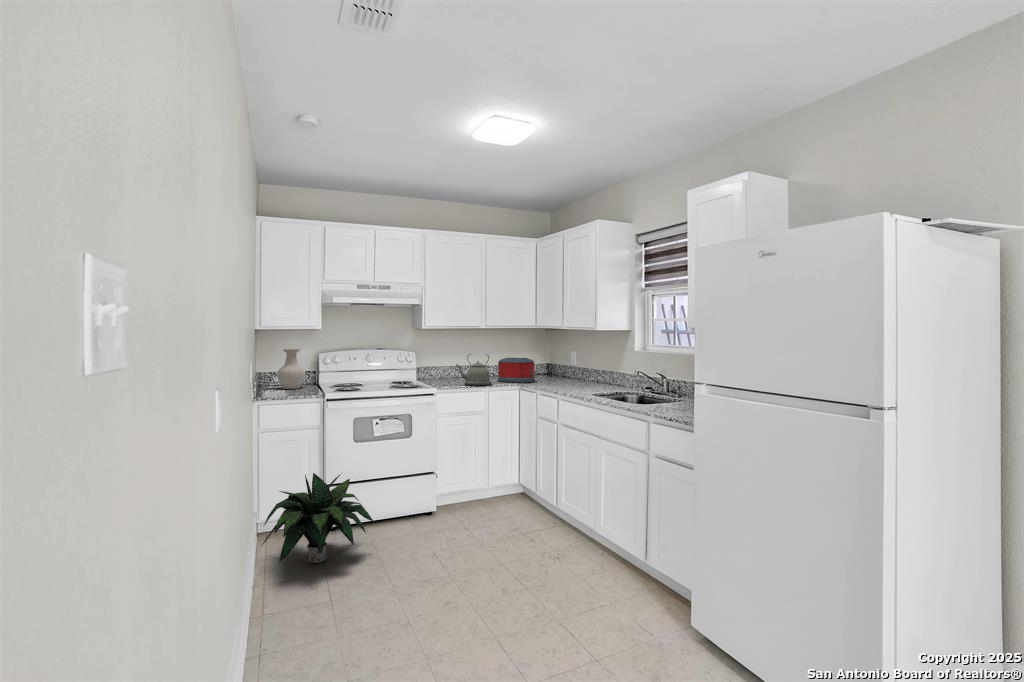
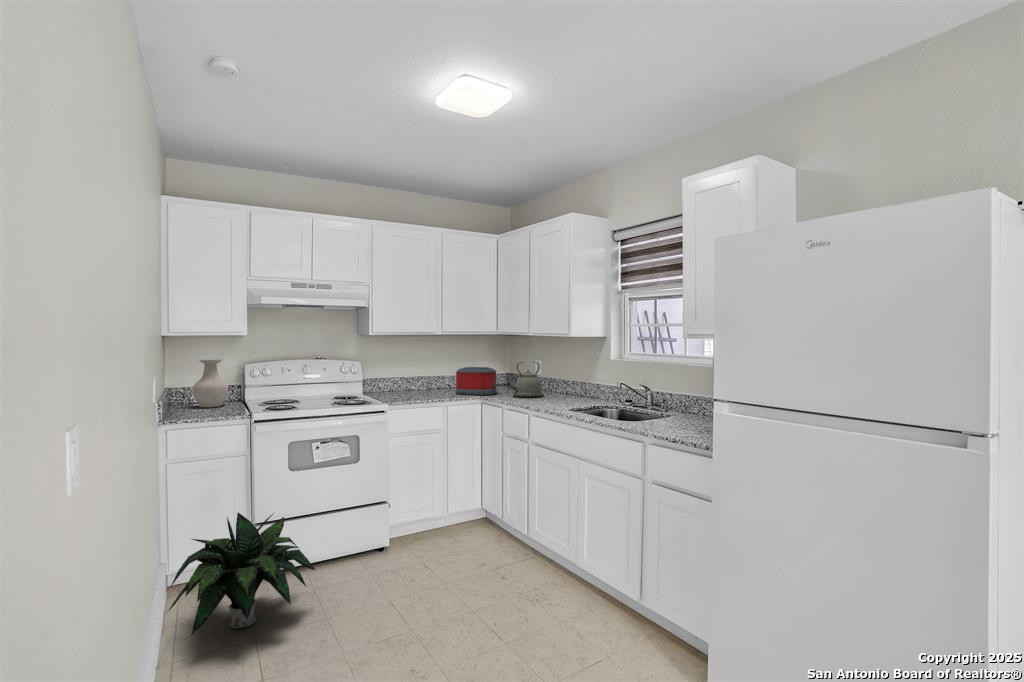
kettle: present [456,354,492,386] -> present [505,362,543,397]

